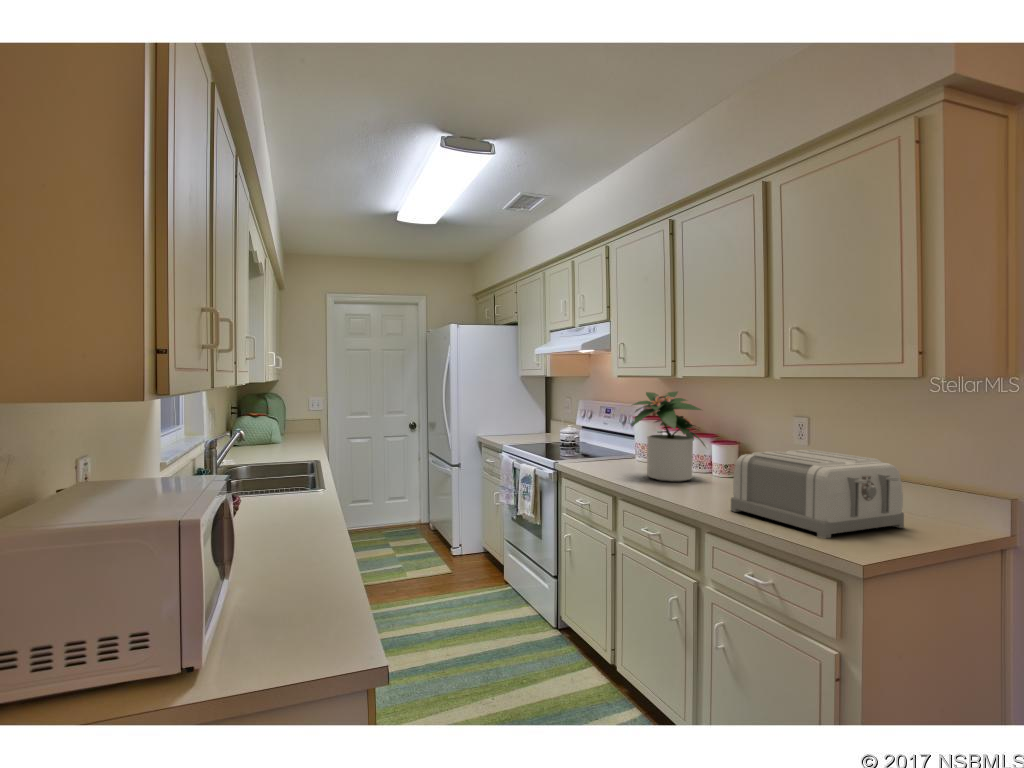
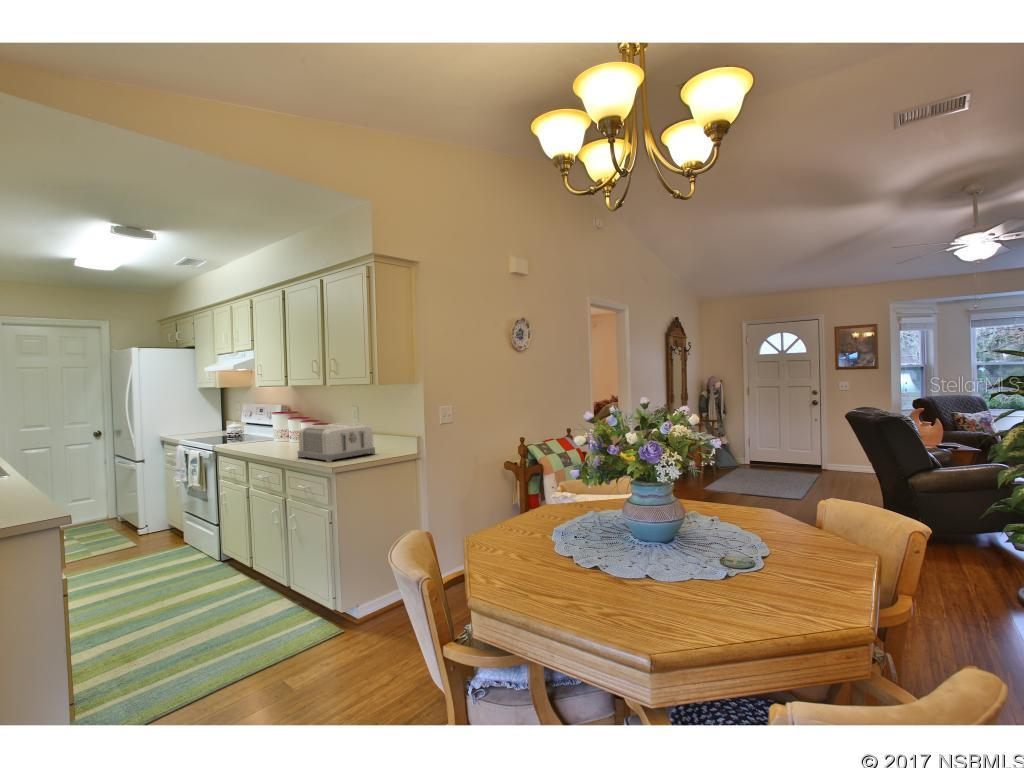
potted plant: present [632,392,705,482] -> none [255,396,306,449]

